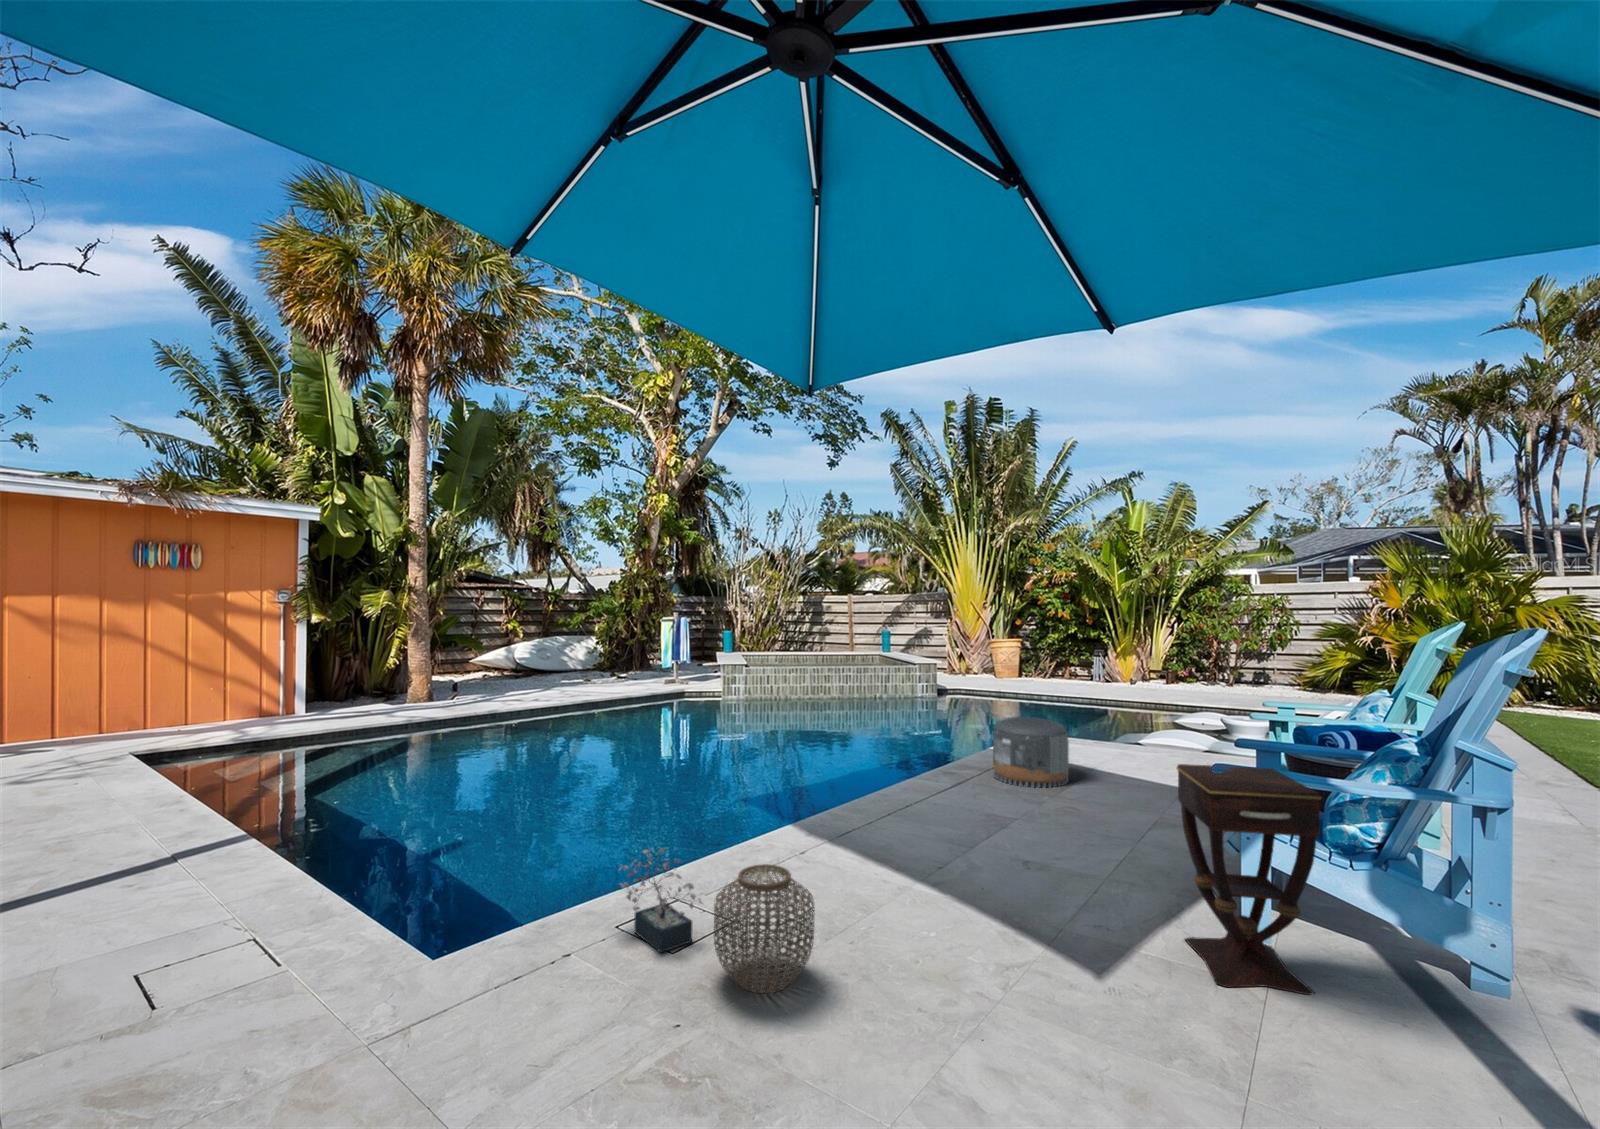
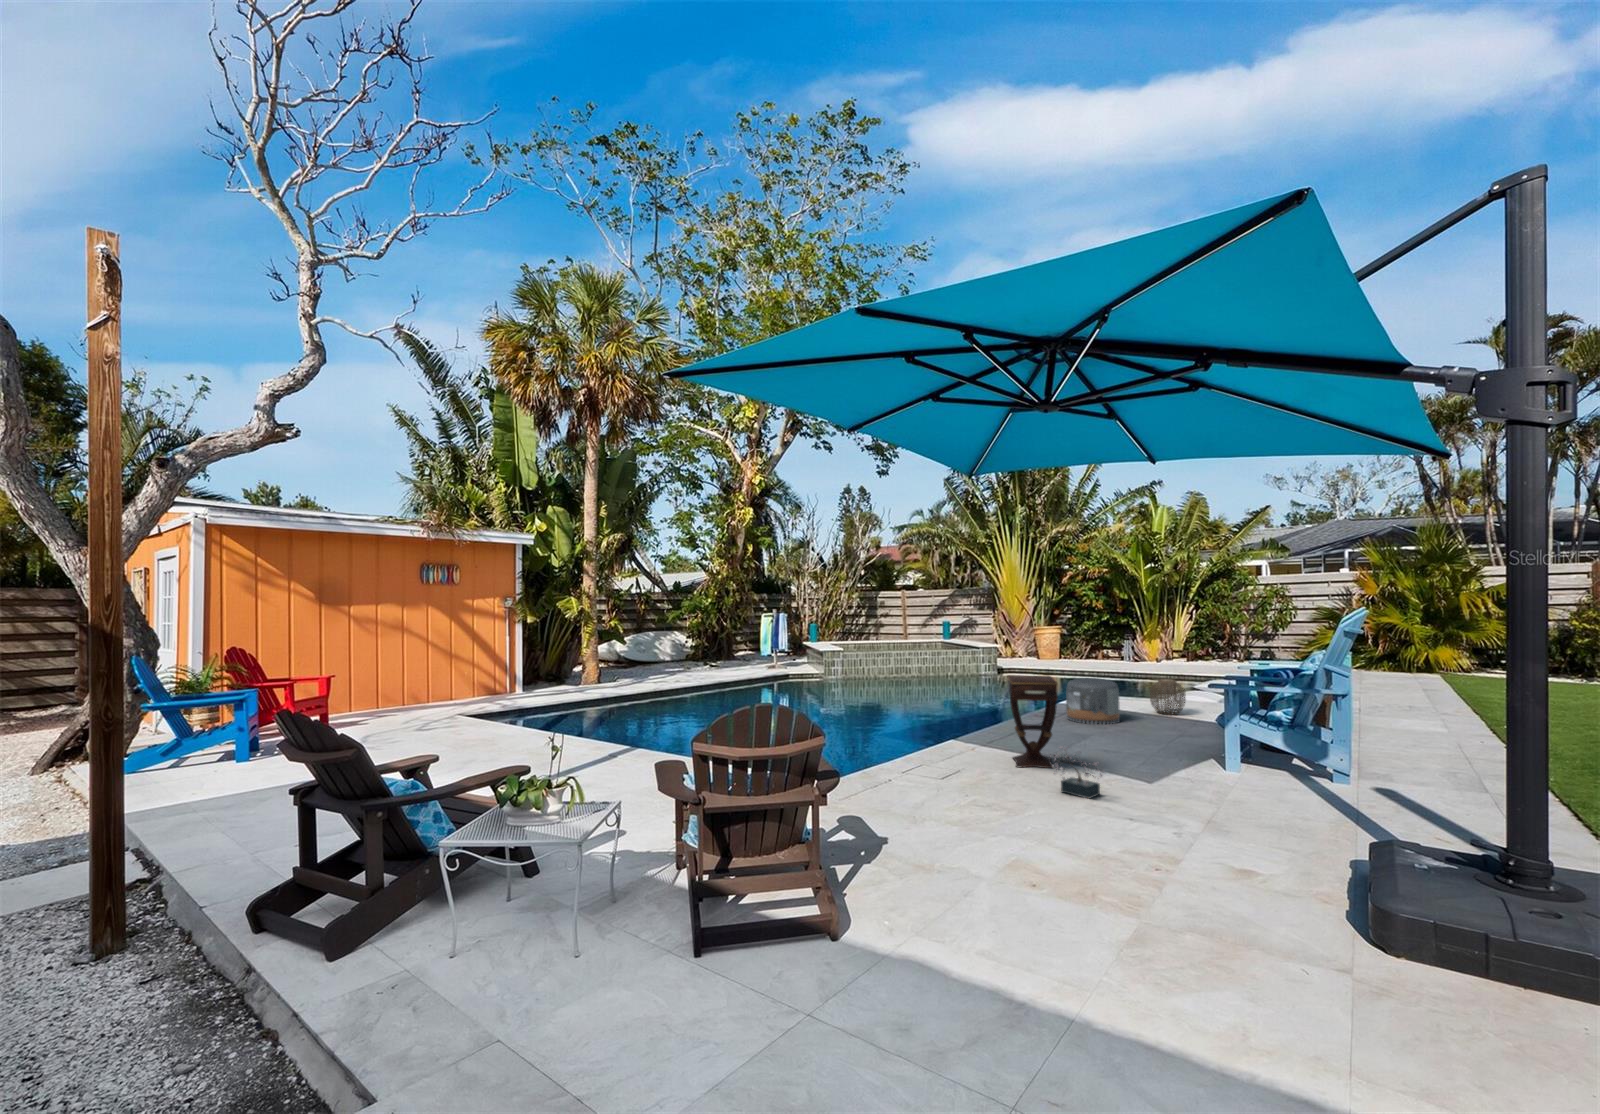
side table: present [1177,764,1321,995] -> present [1008,676,1058,768]
decorative plant: present [621,848,702,953] -> present [1050,746,1104,798]
woven basket: present [714,864,814,993] -> present [1150,679,1186,715]

